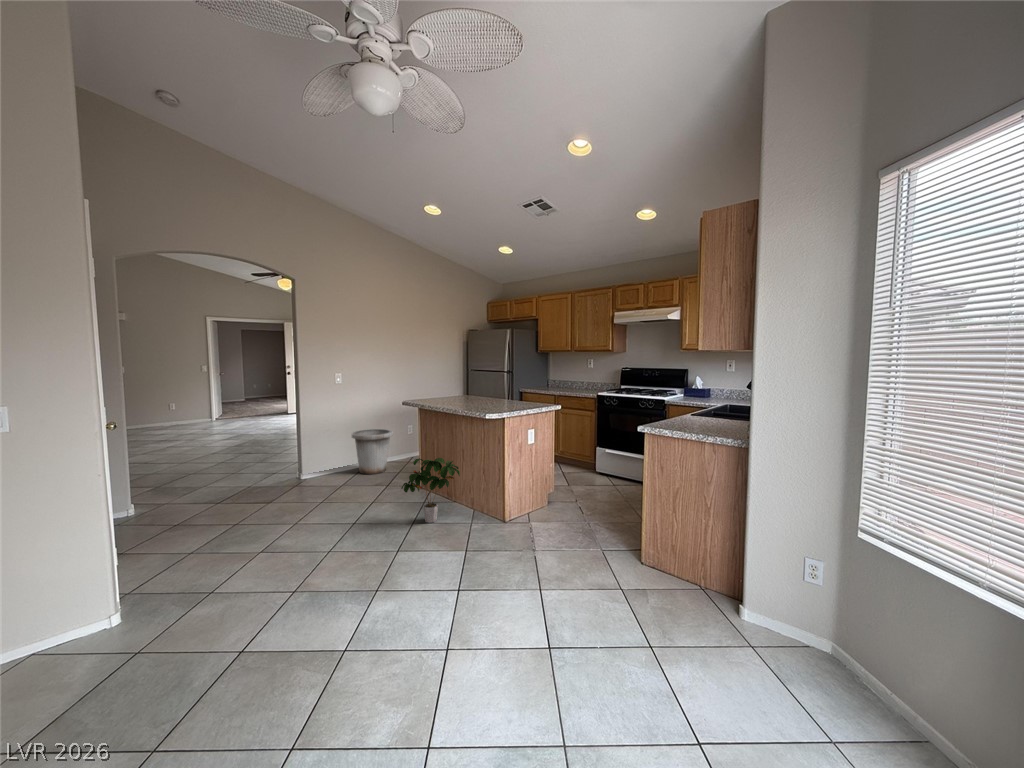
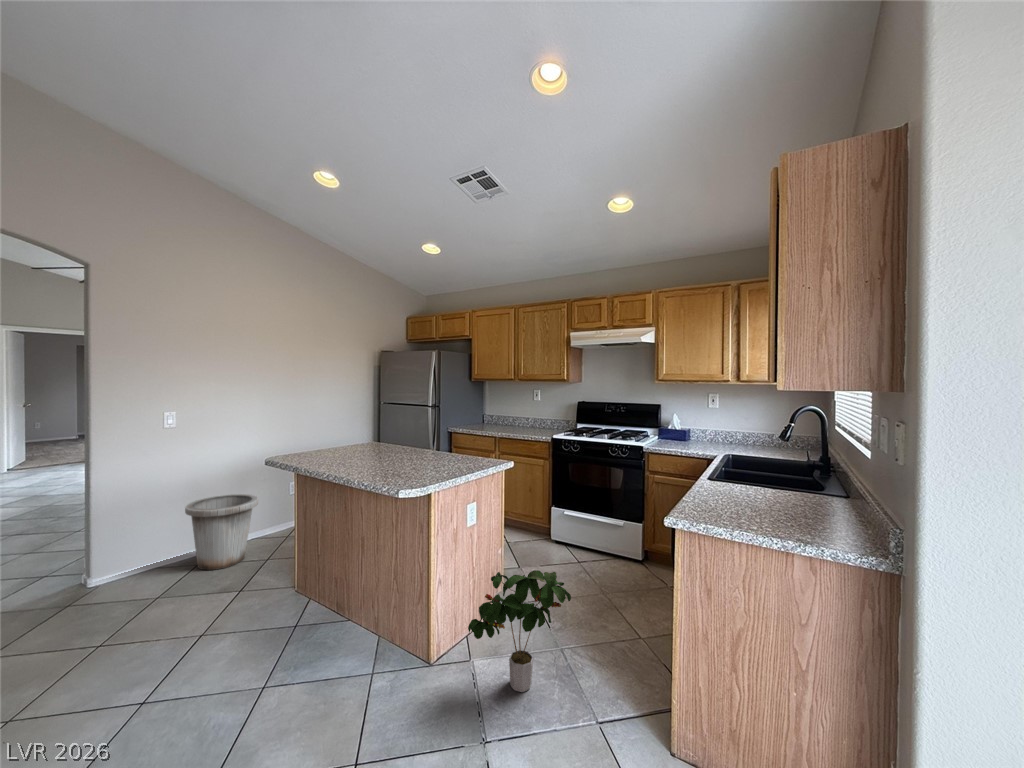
potted plant: present [401,458,460,523] -> present [468,570,571,692]

